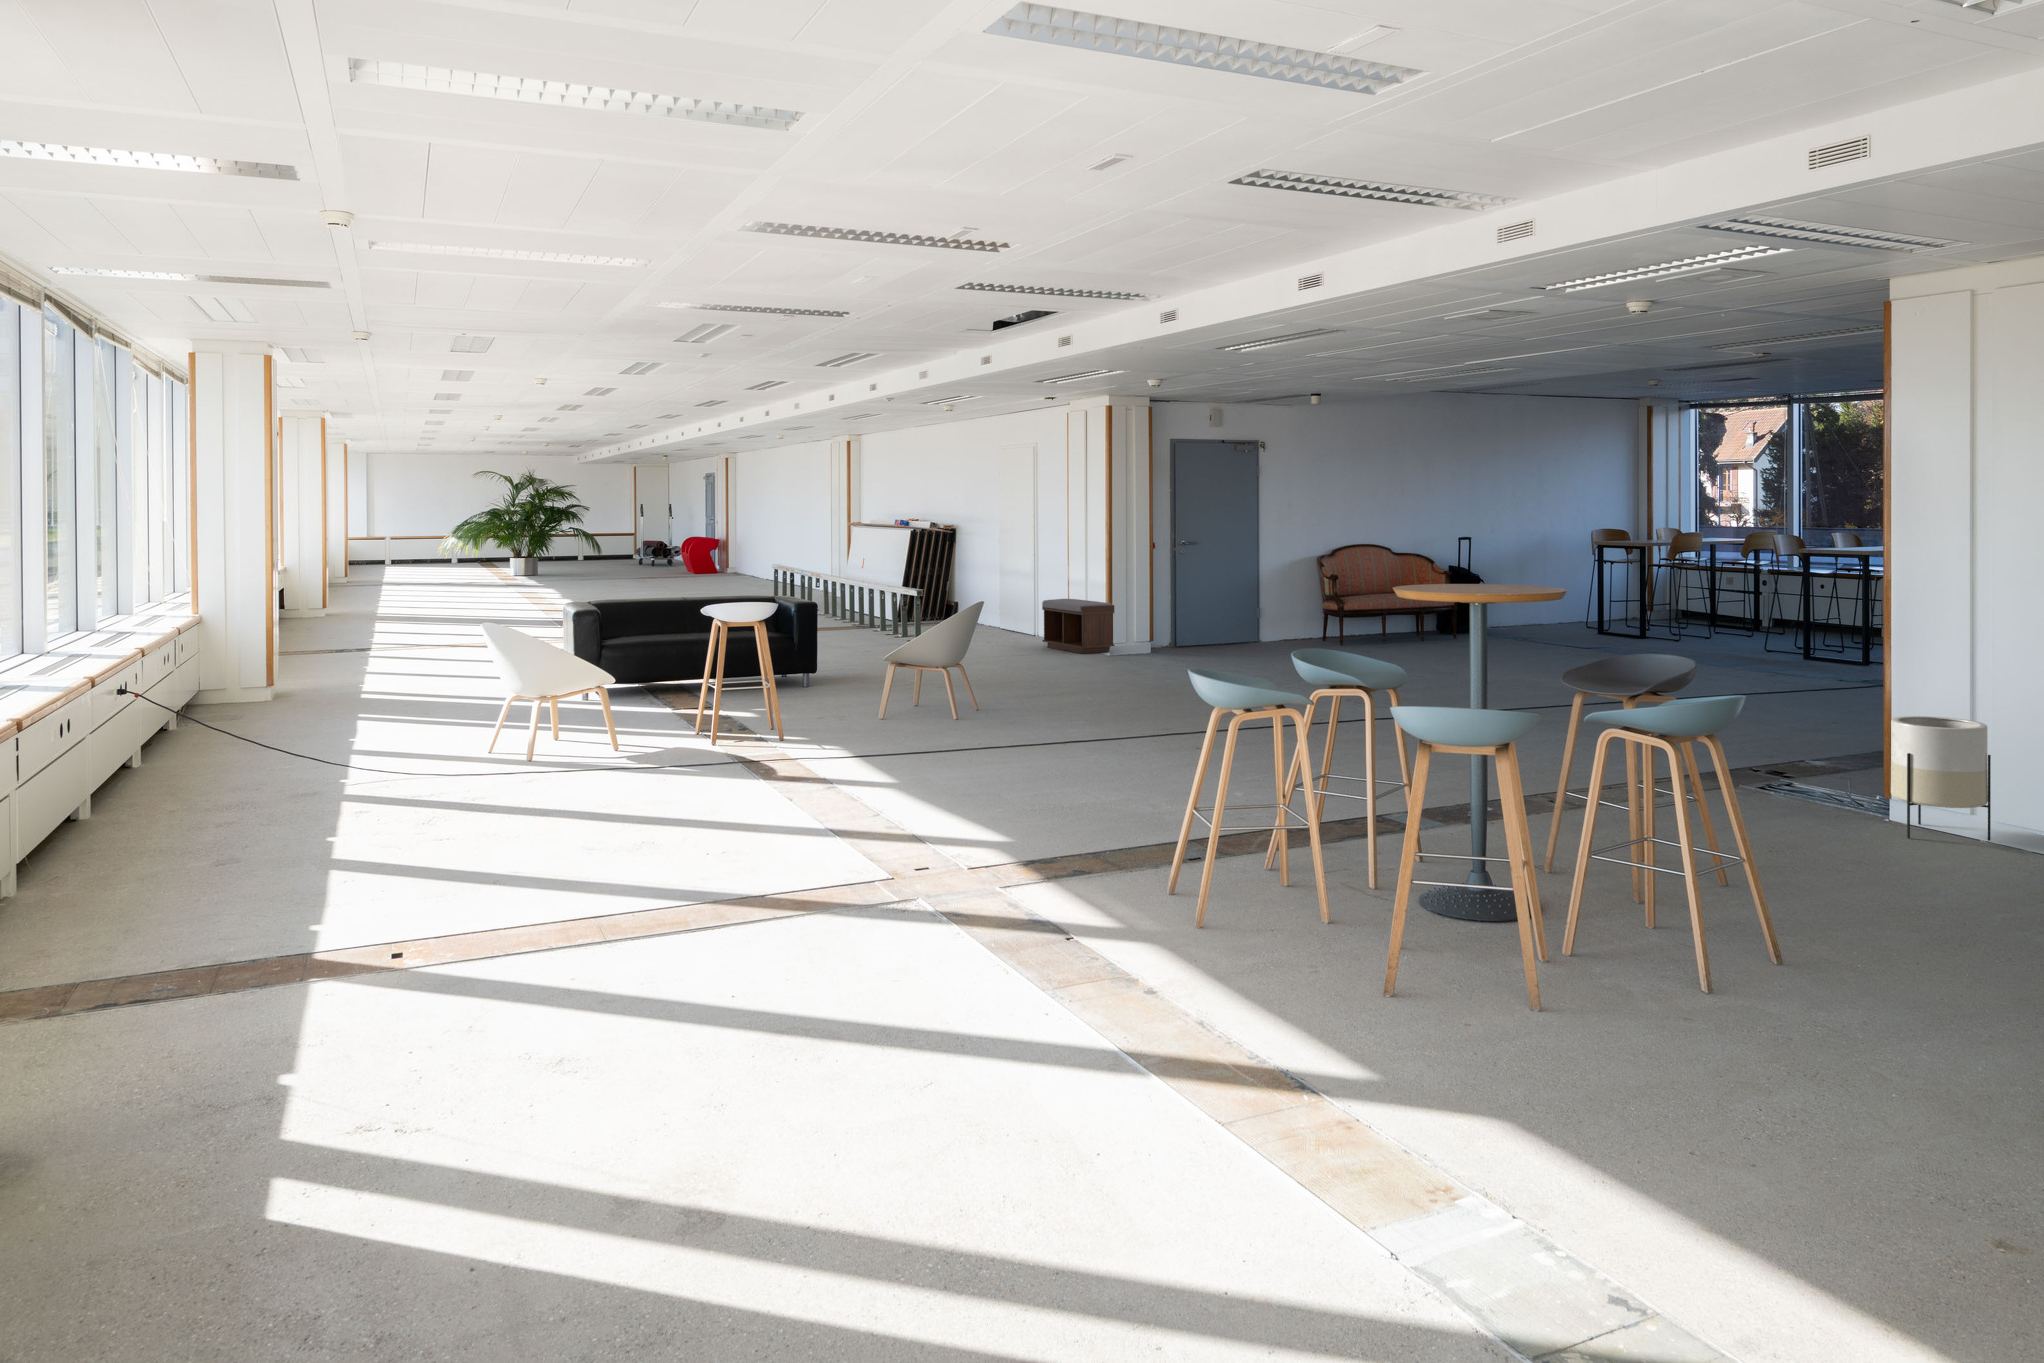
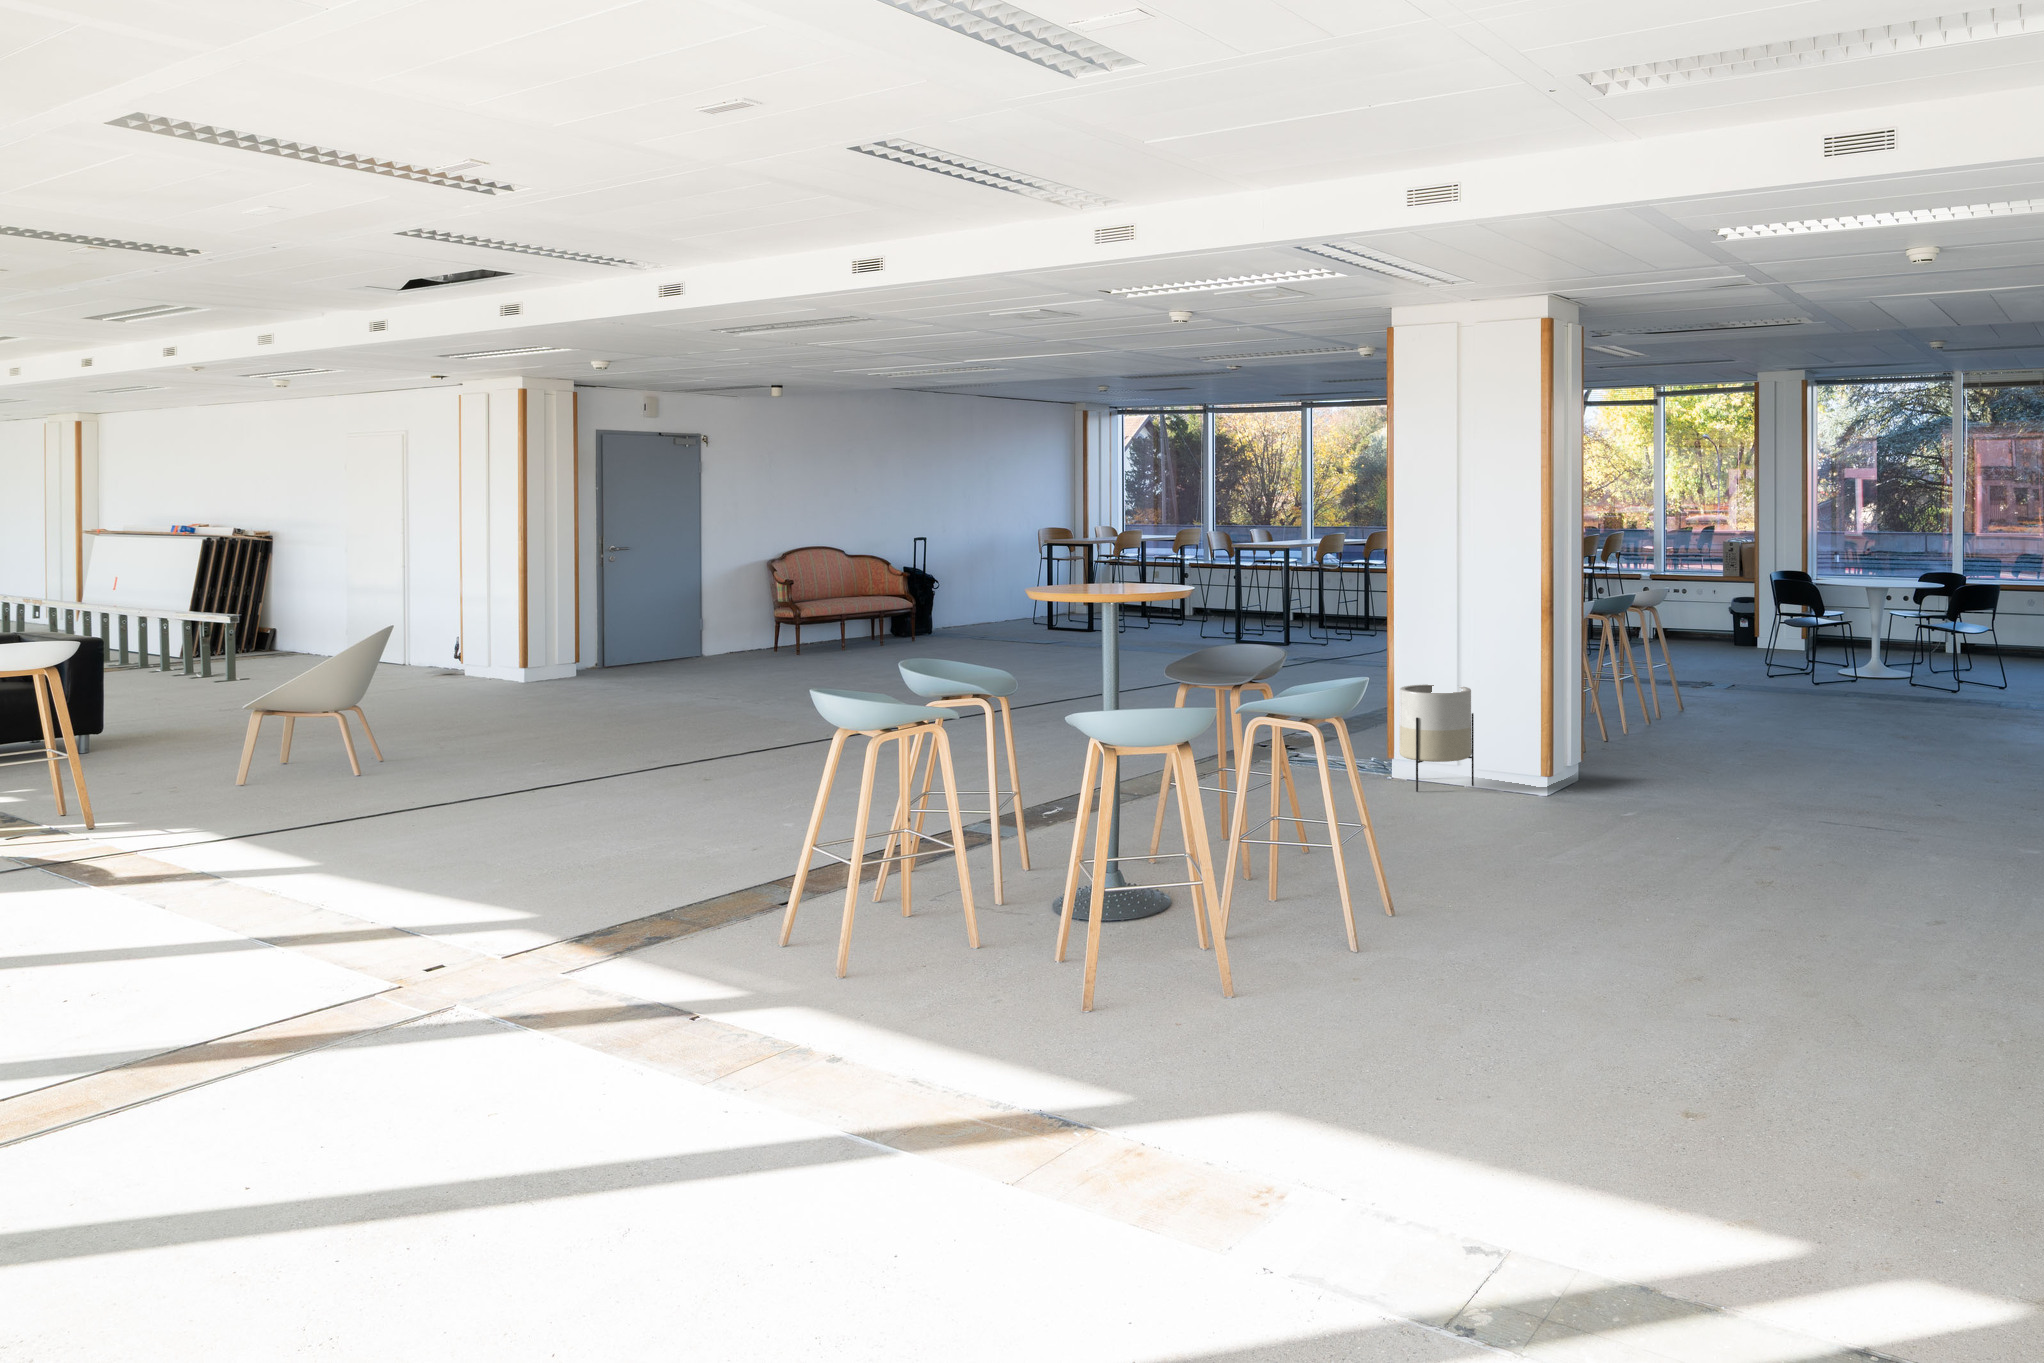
bench: present [1042,599,1115,653] -> none [429,618,533,683]

